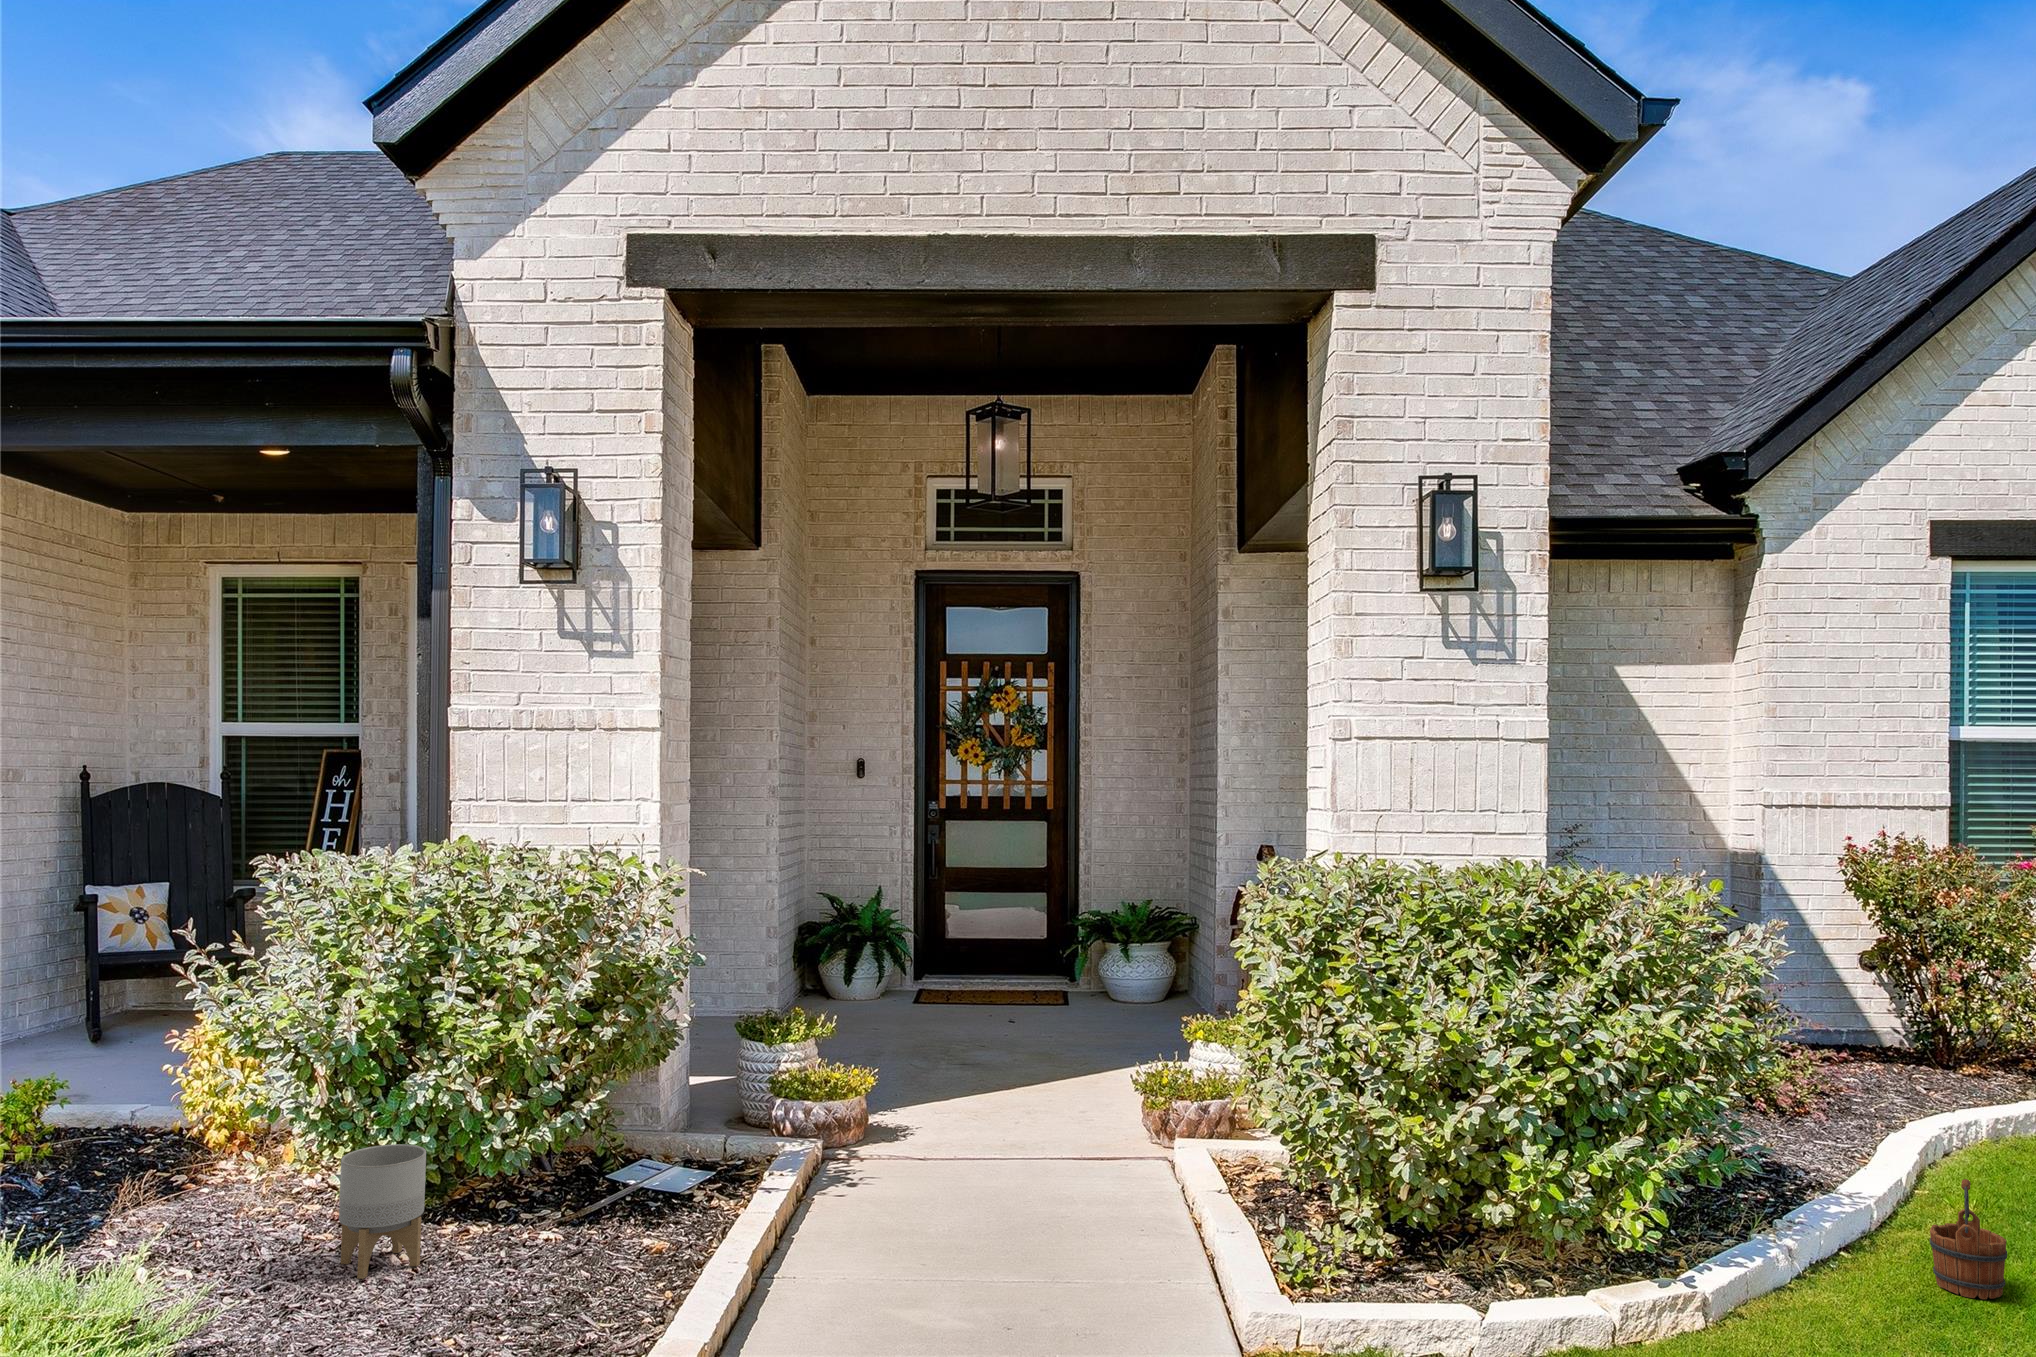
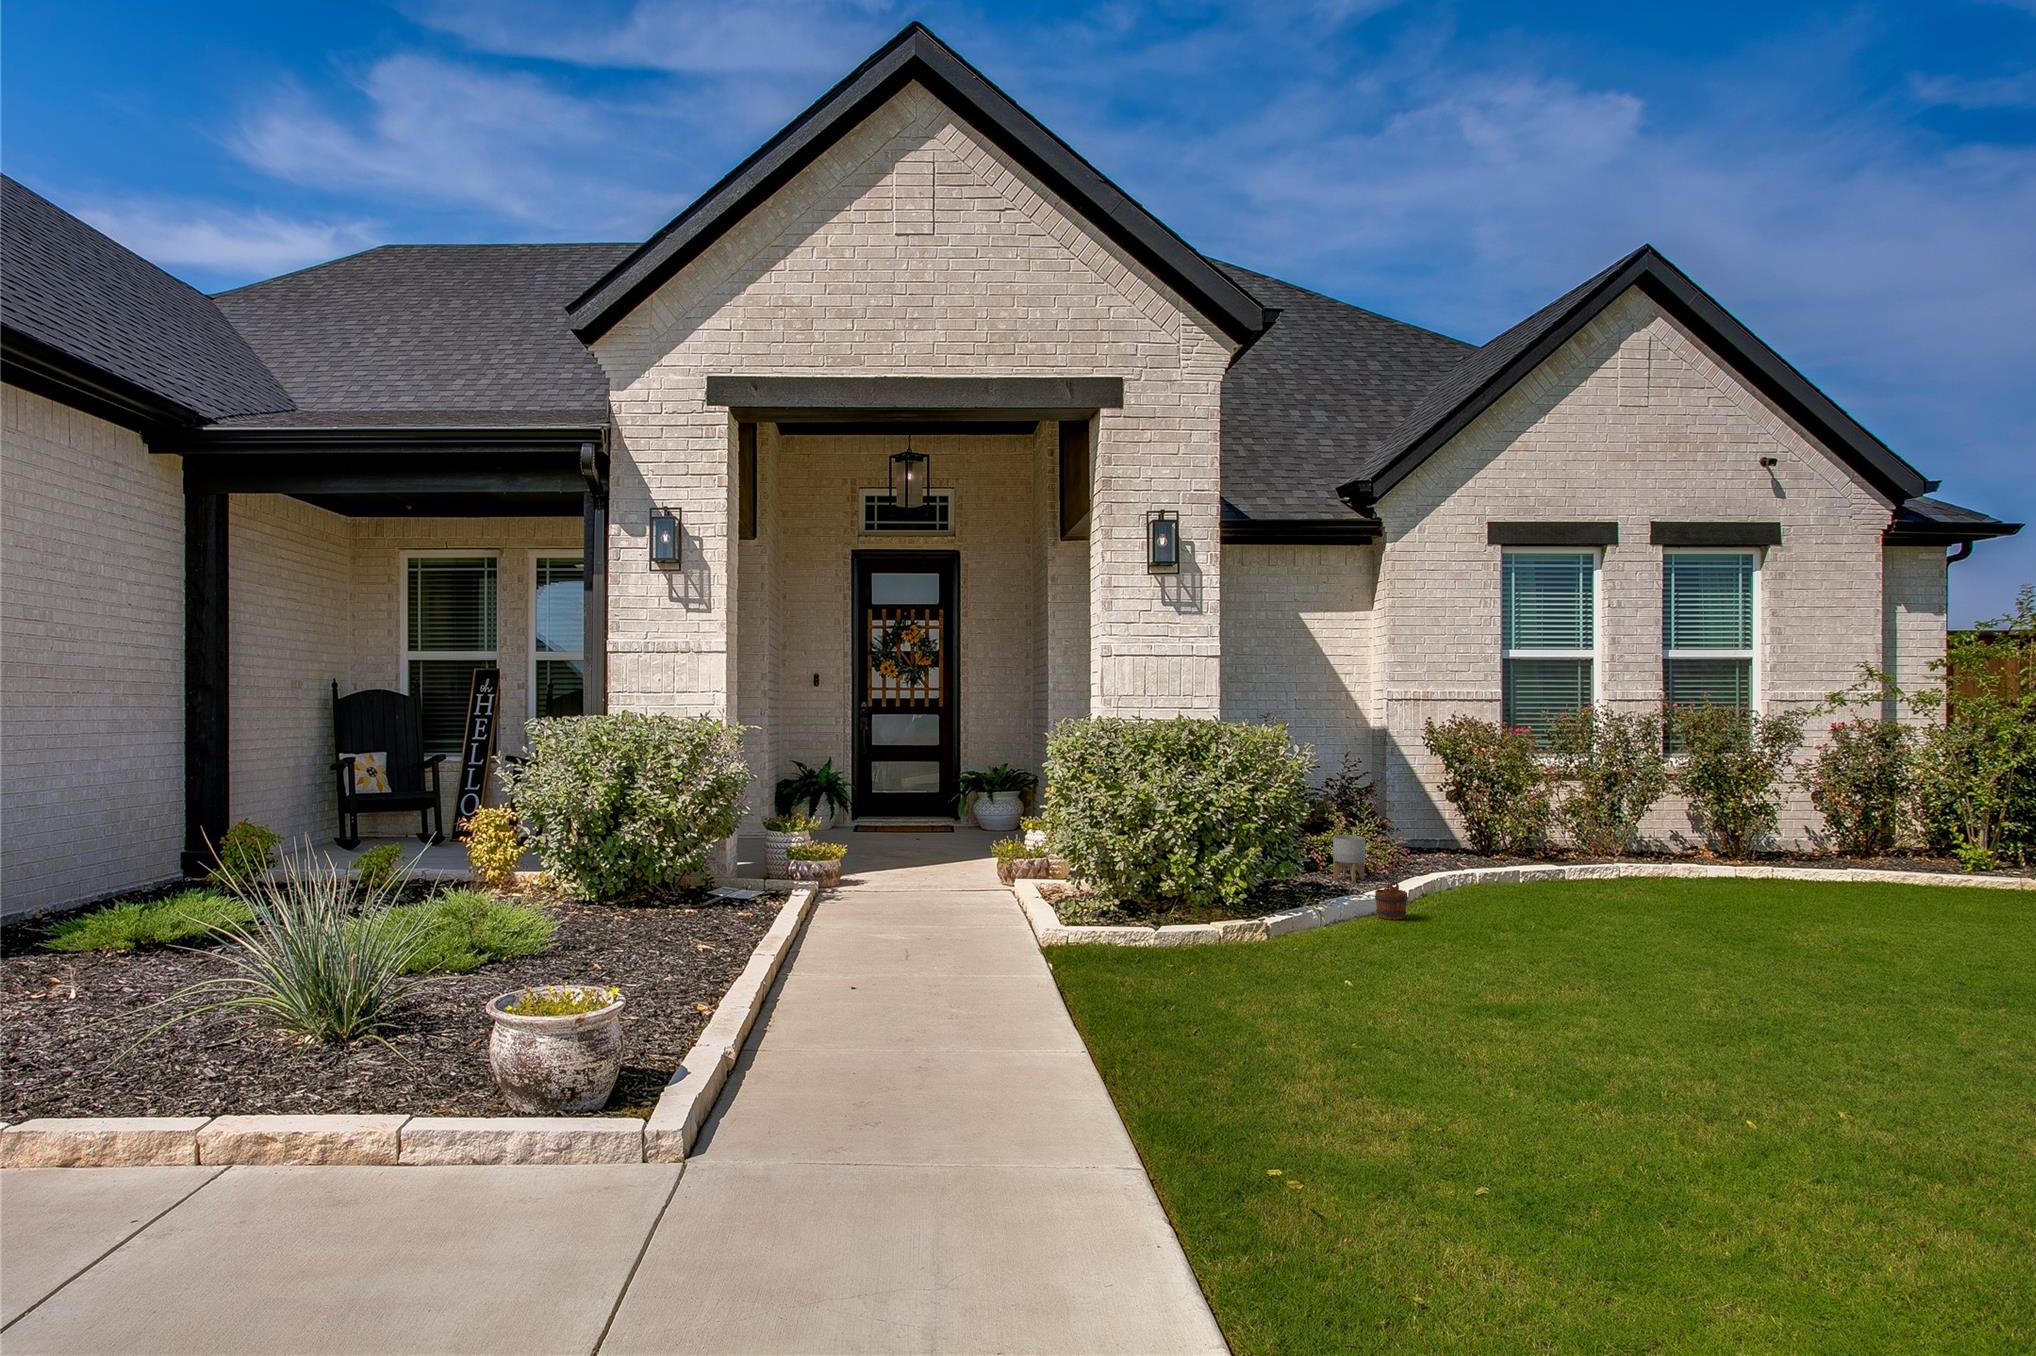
planter: present [339,1144,426,1279] -> present [1333,835,1365,882]

